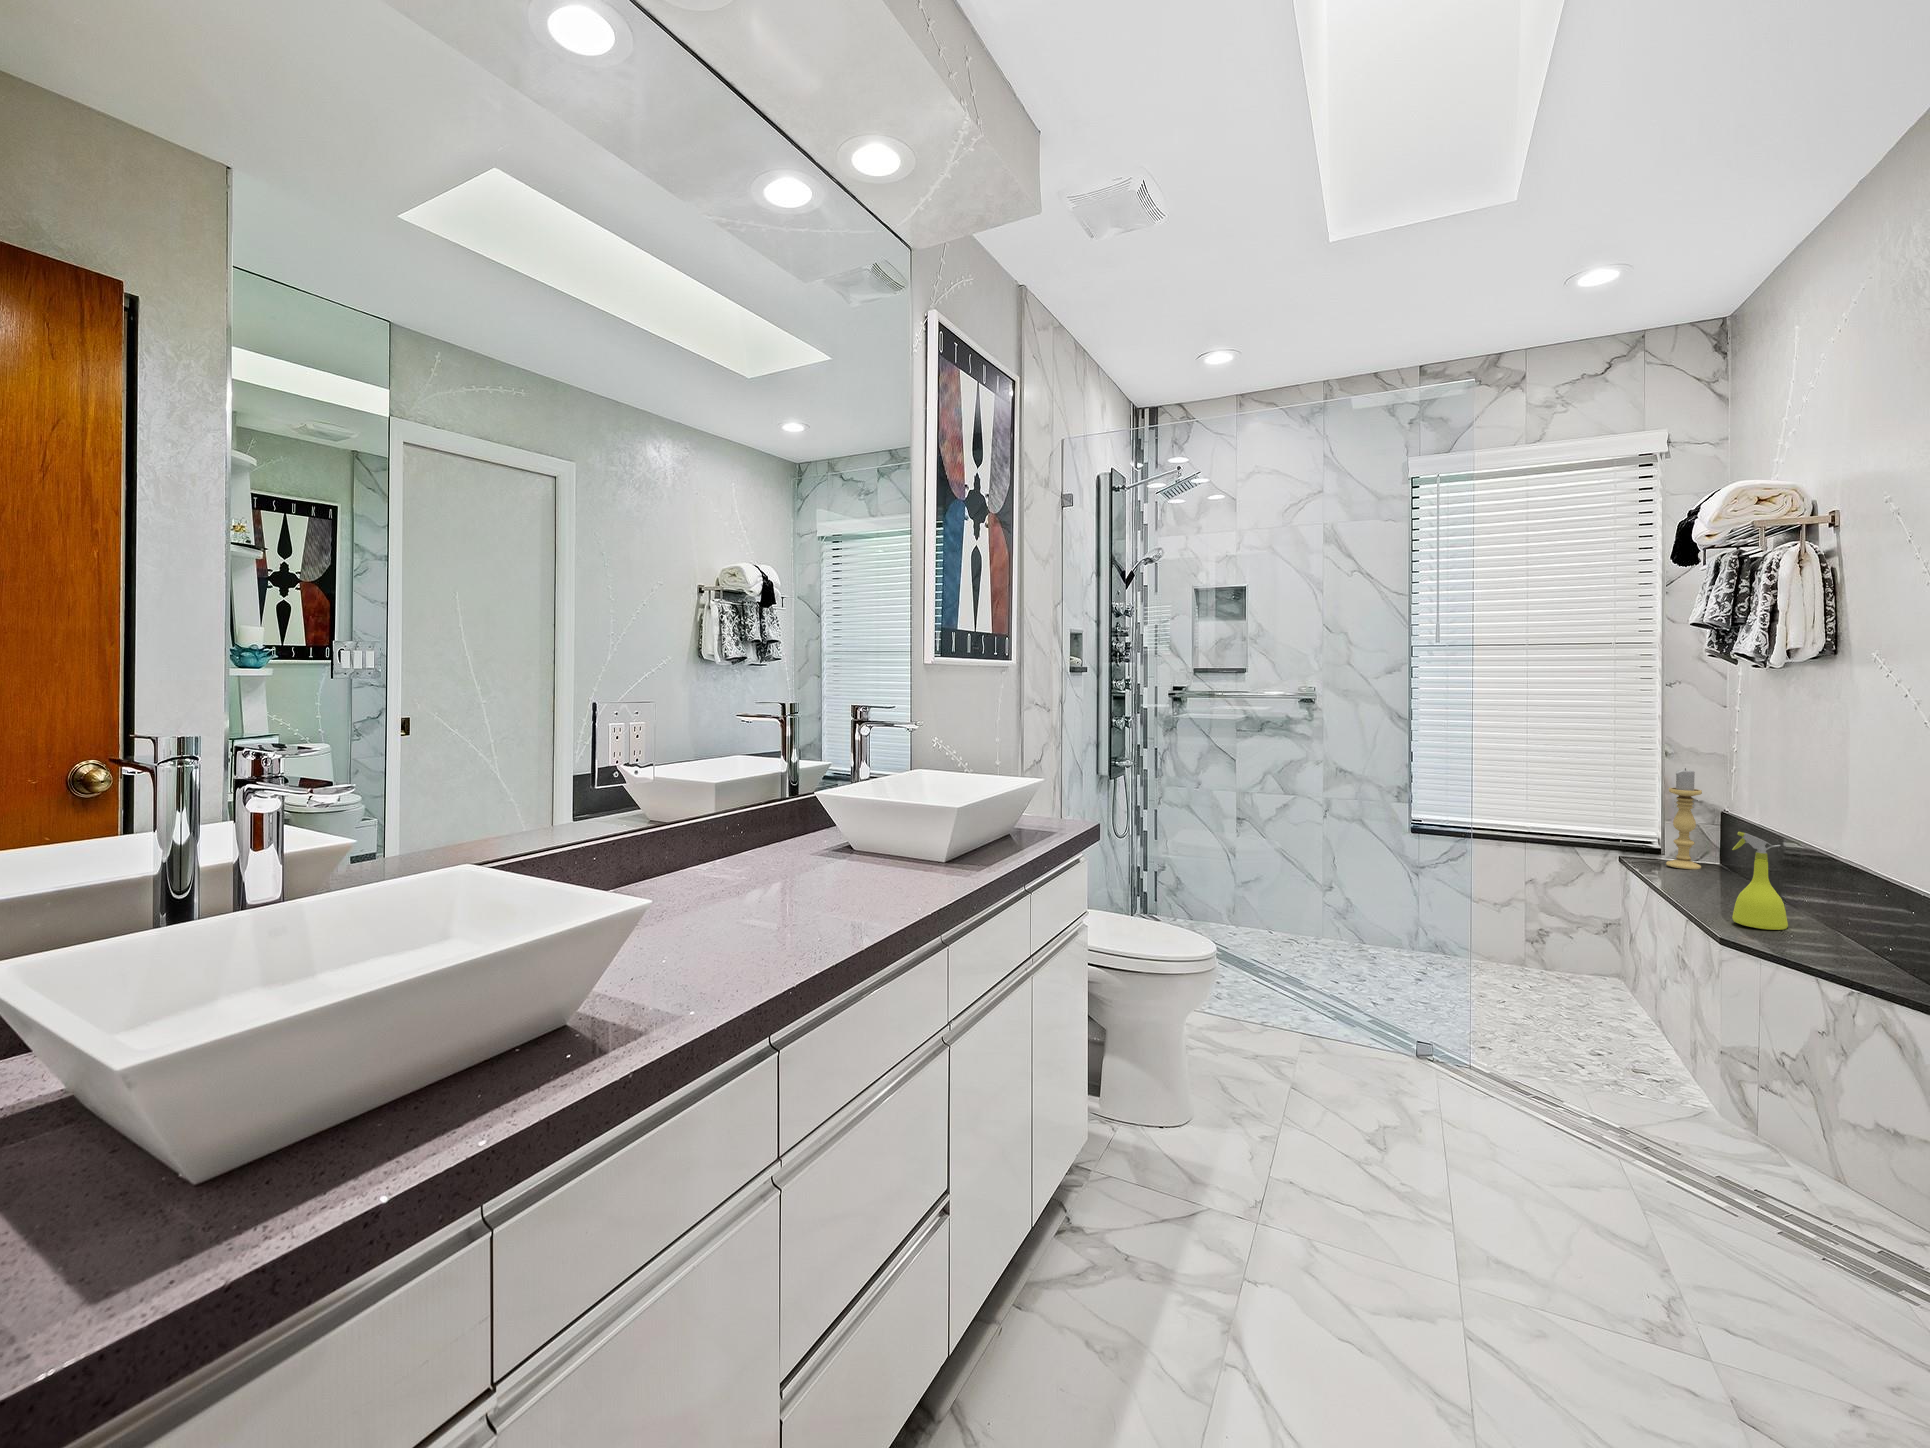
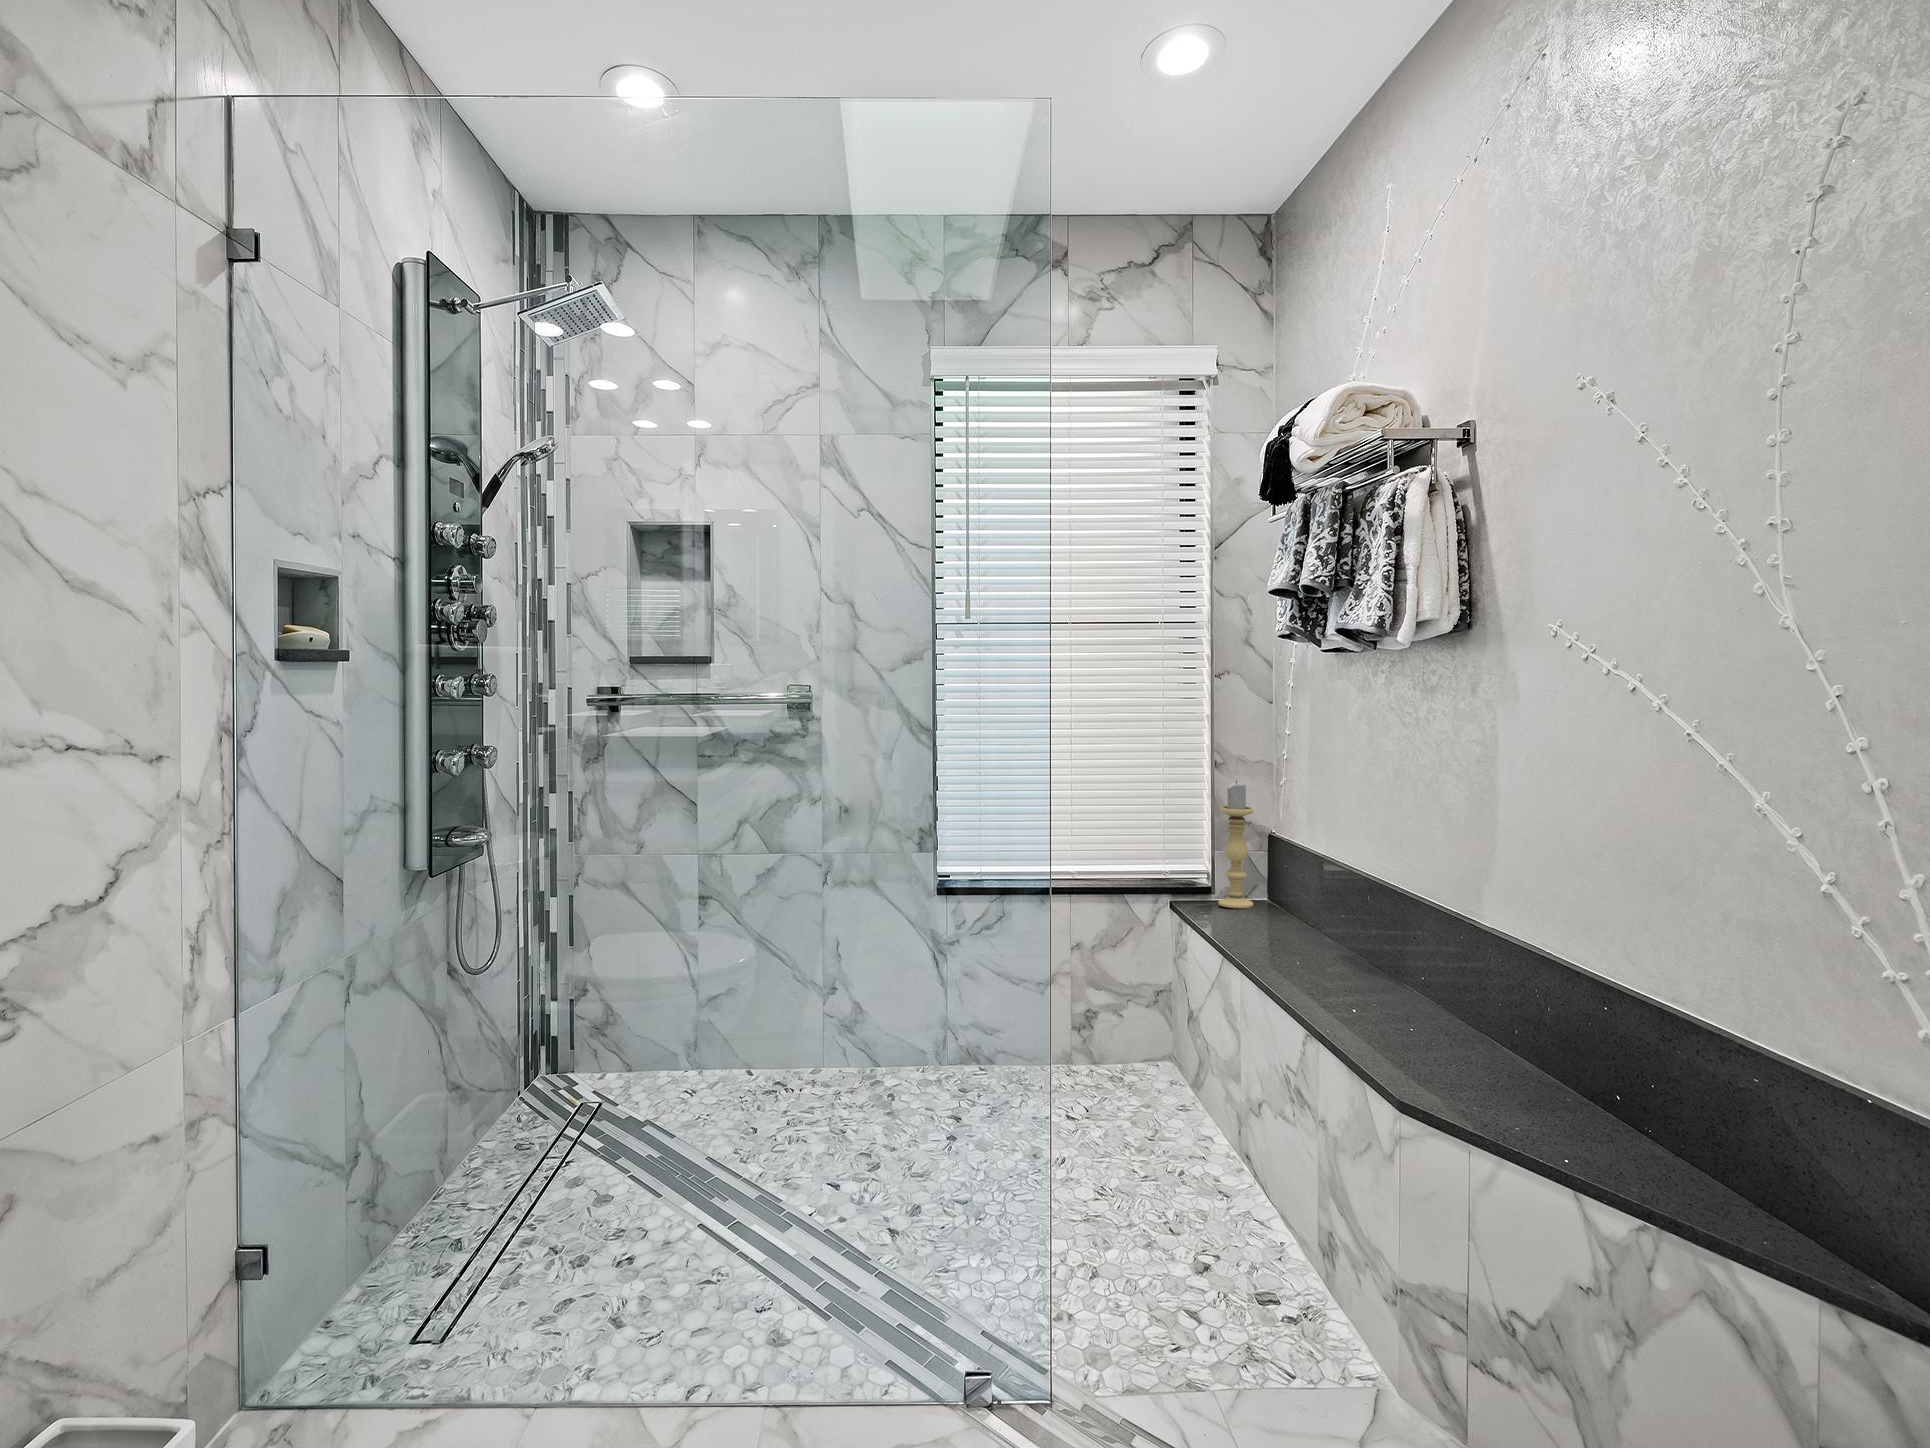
spray bottle: present [1732,832,1788,930] -> none [1310,867,1367,991]

